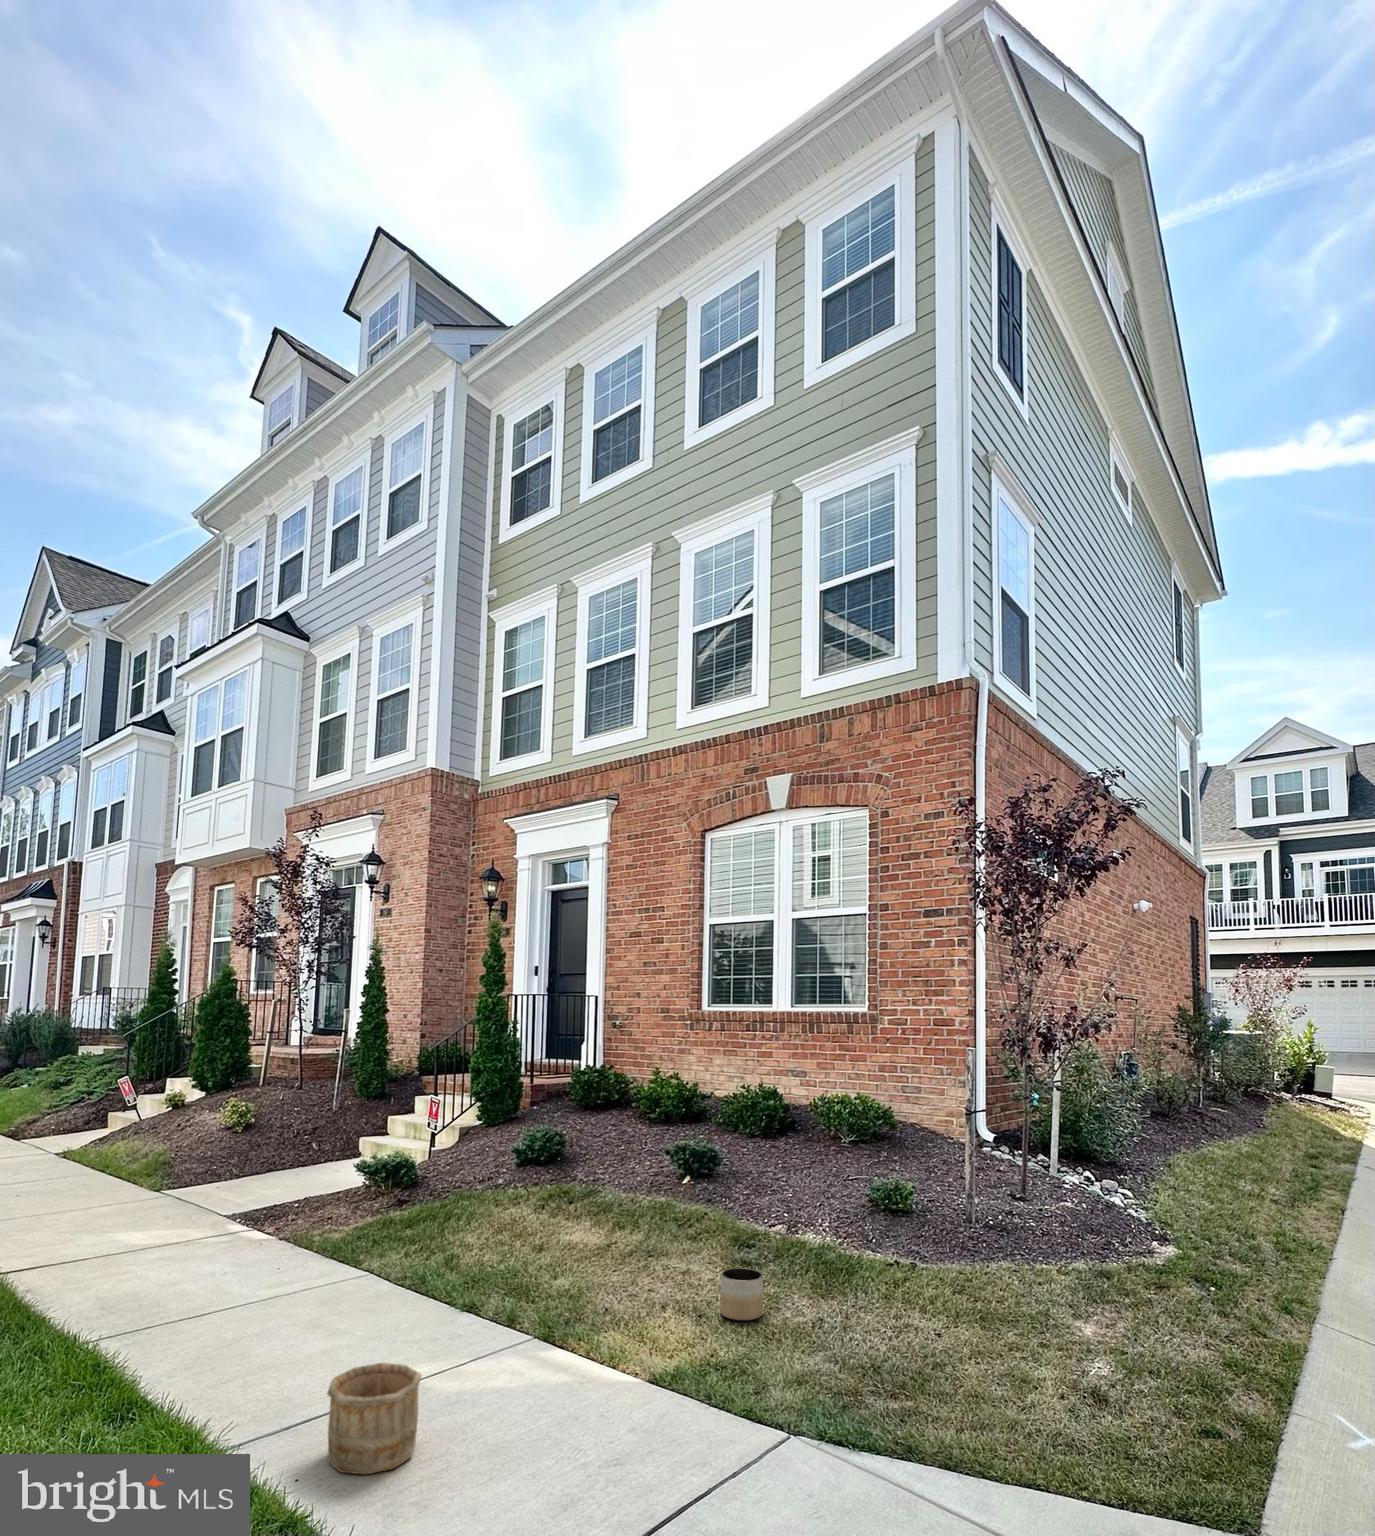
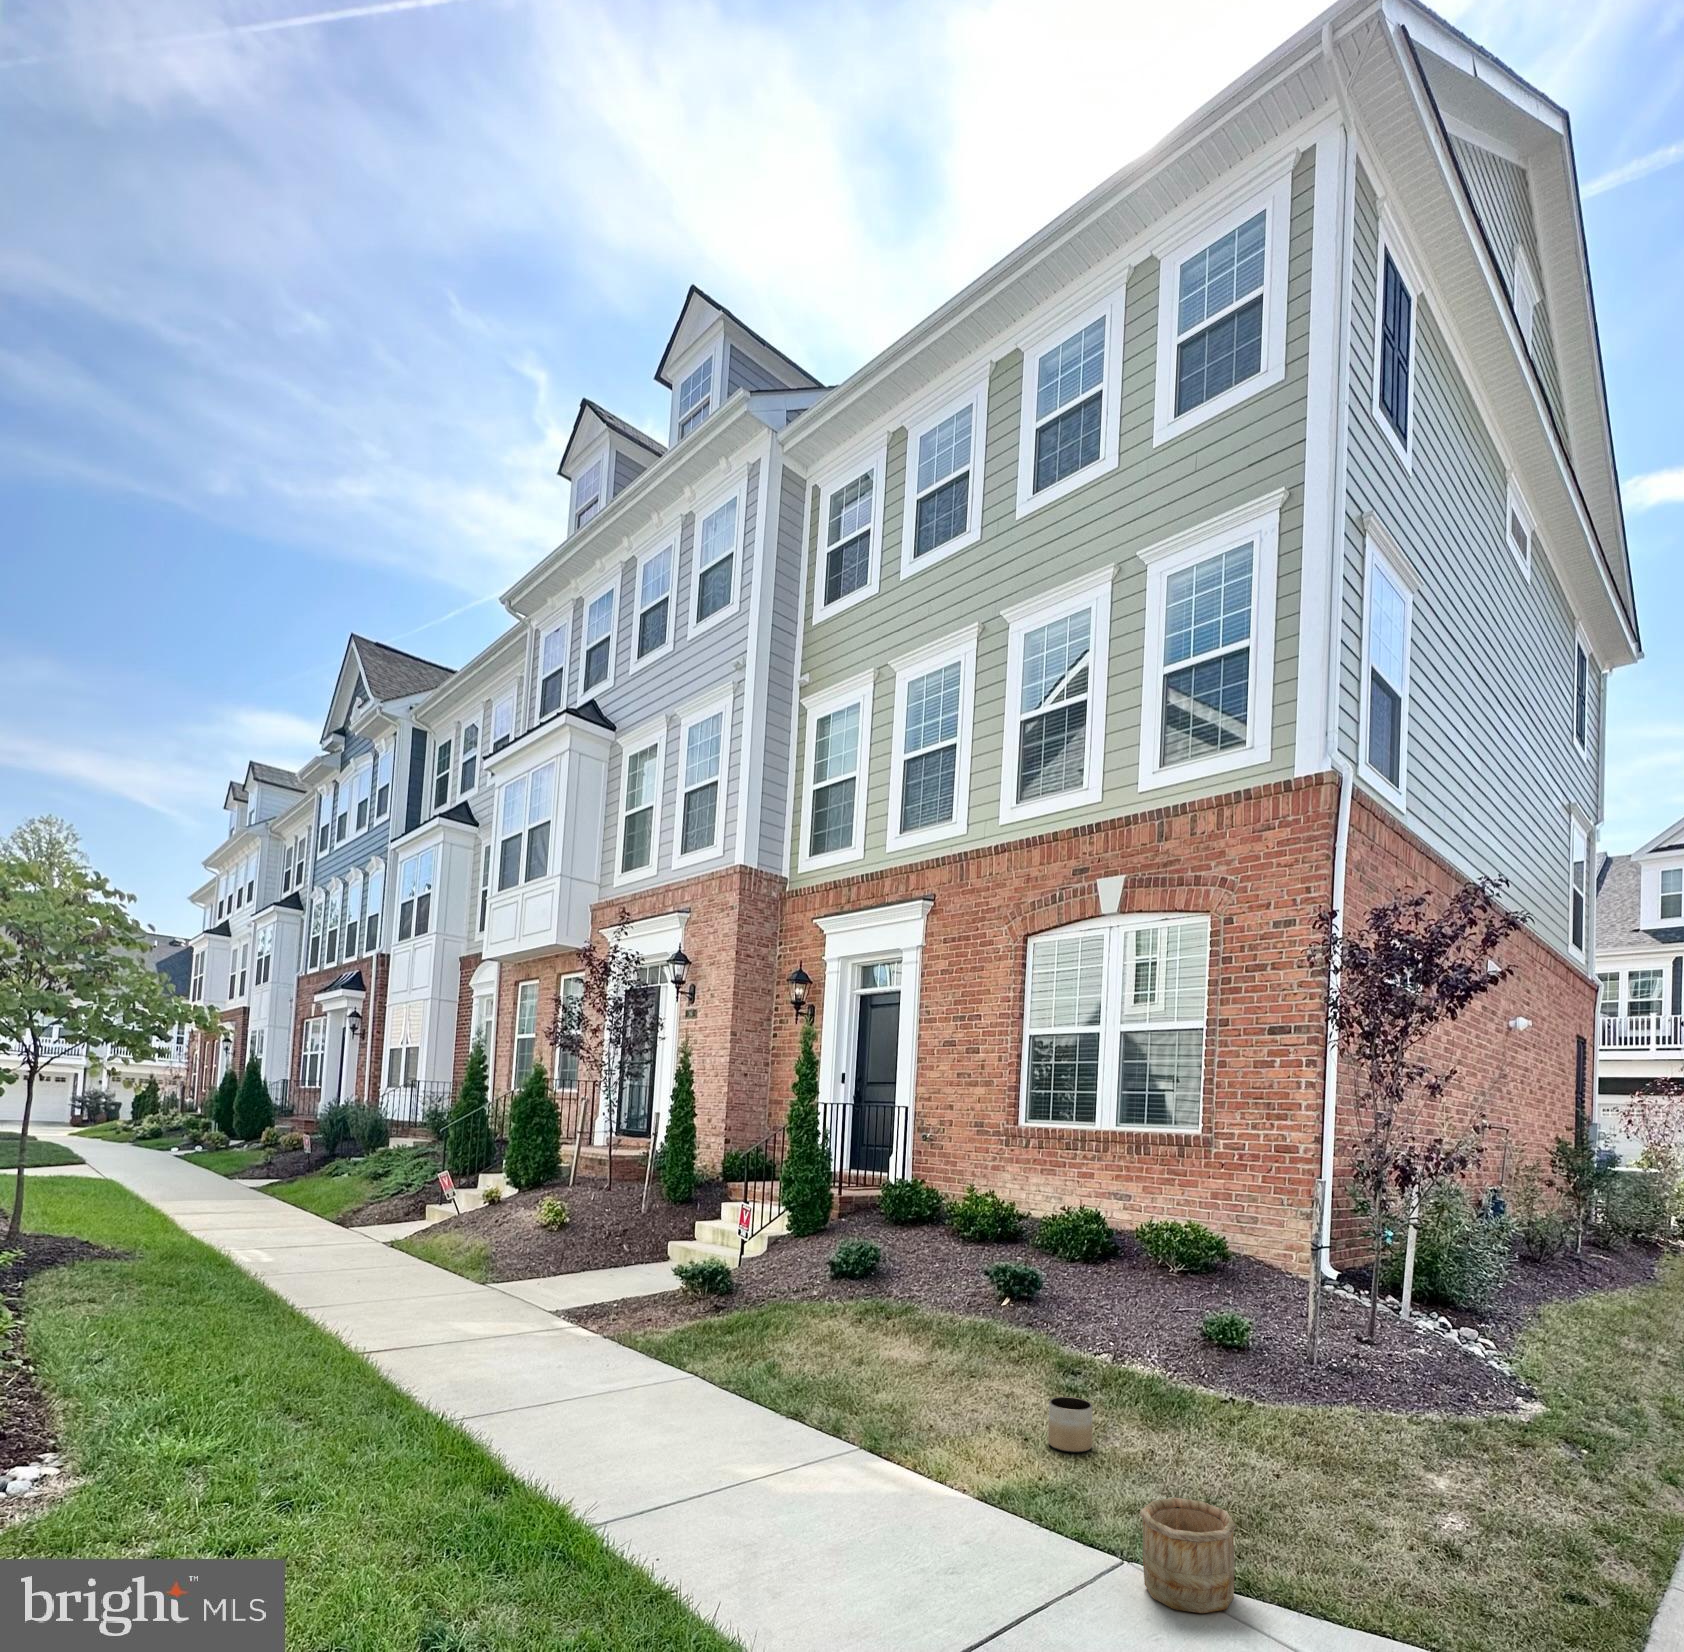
wooden bucket: present [327,1363,421,1474] -> present [1140,1497,1236,1613]

